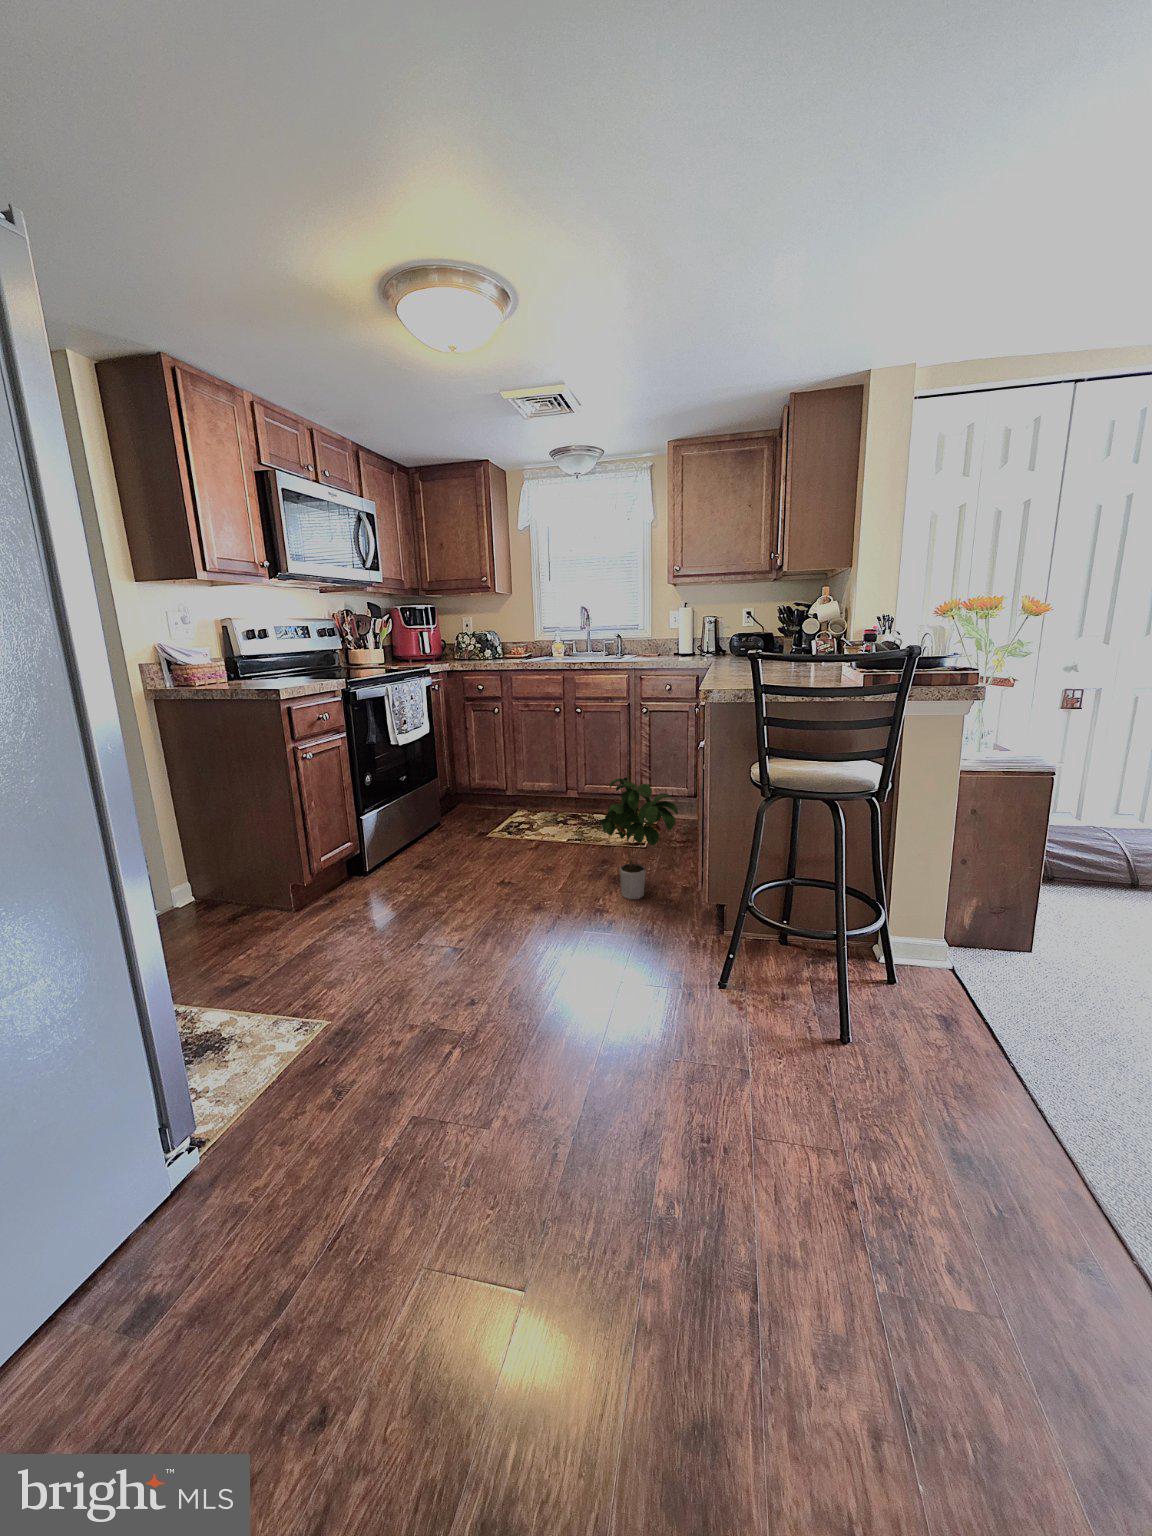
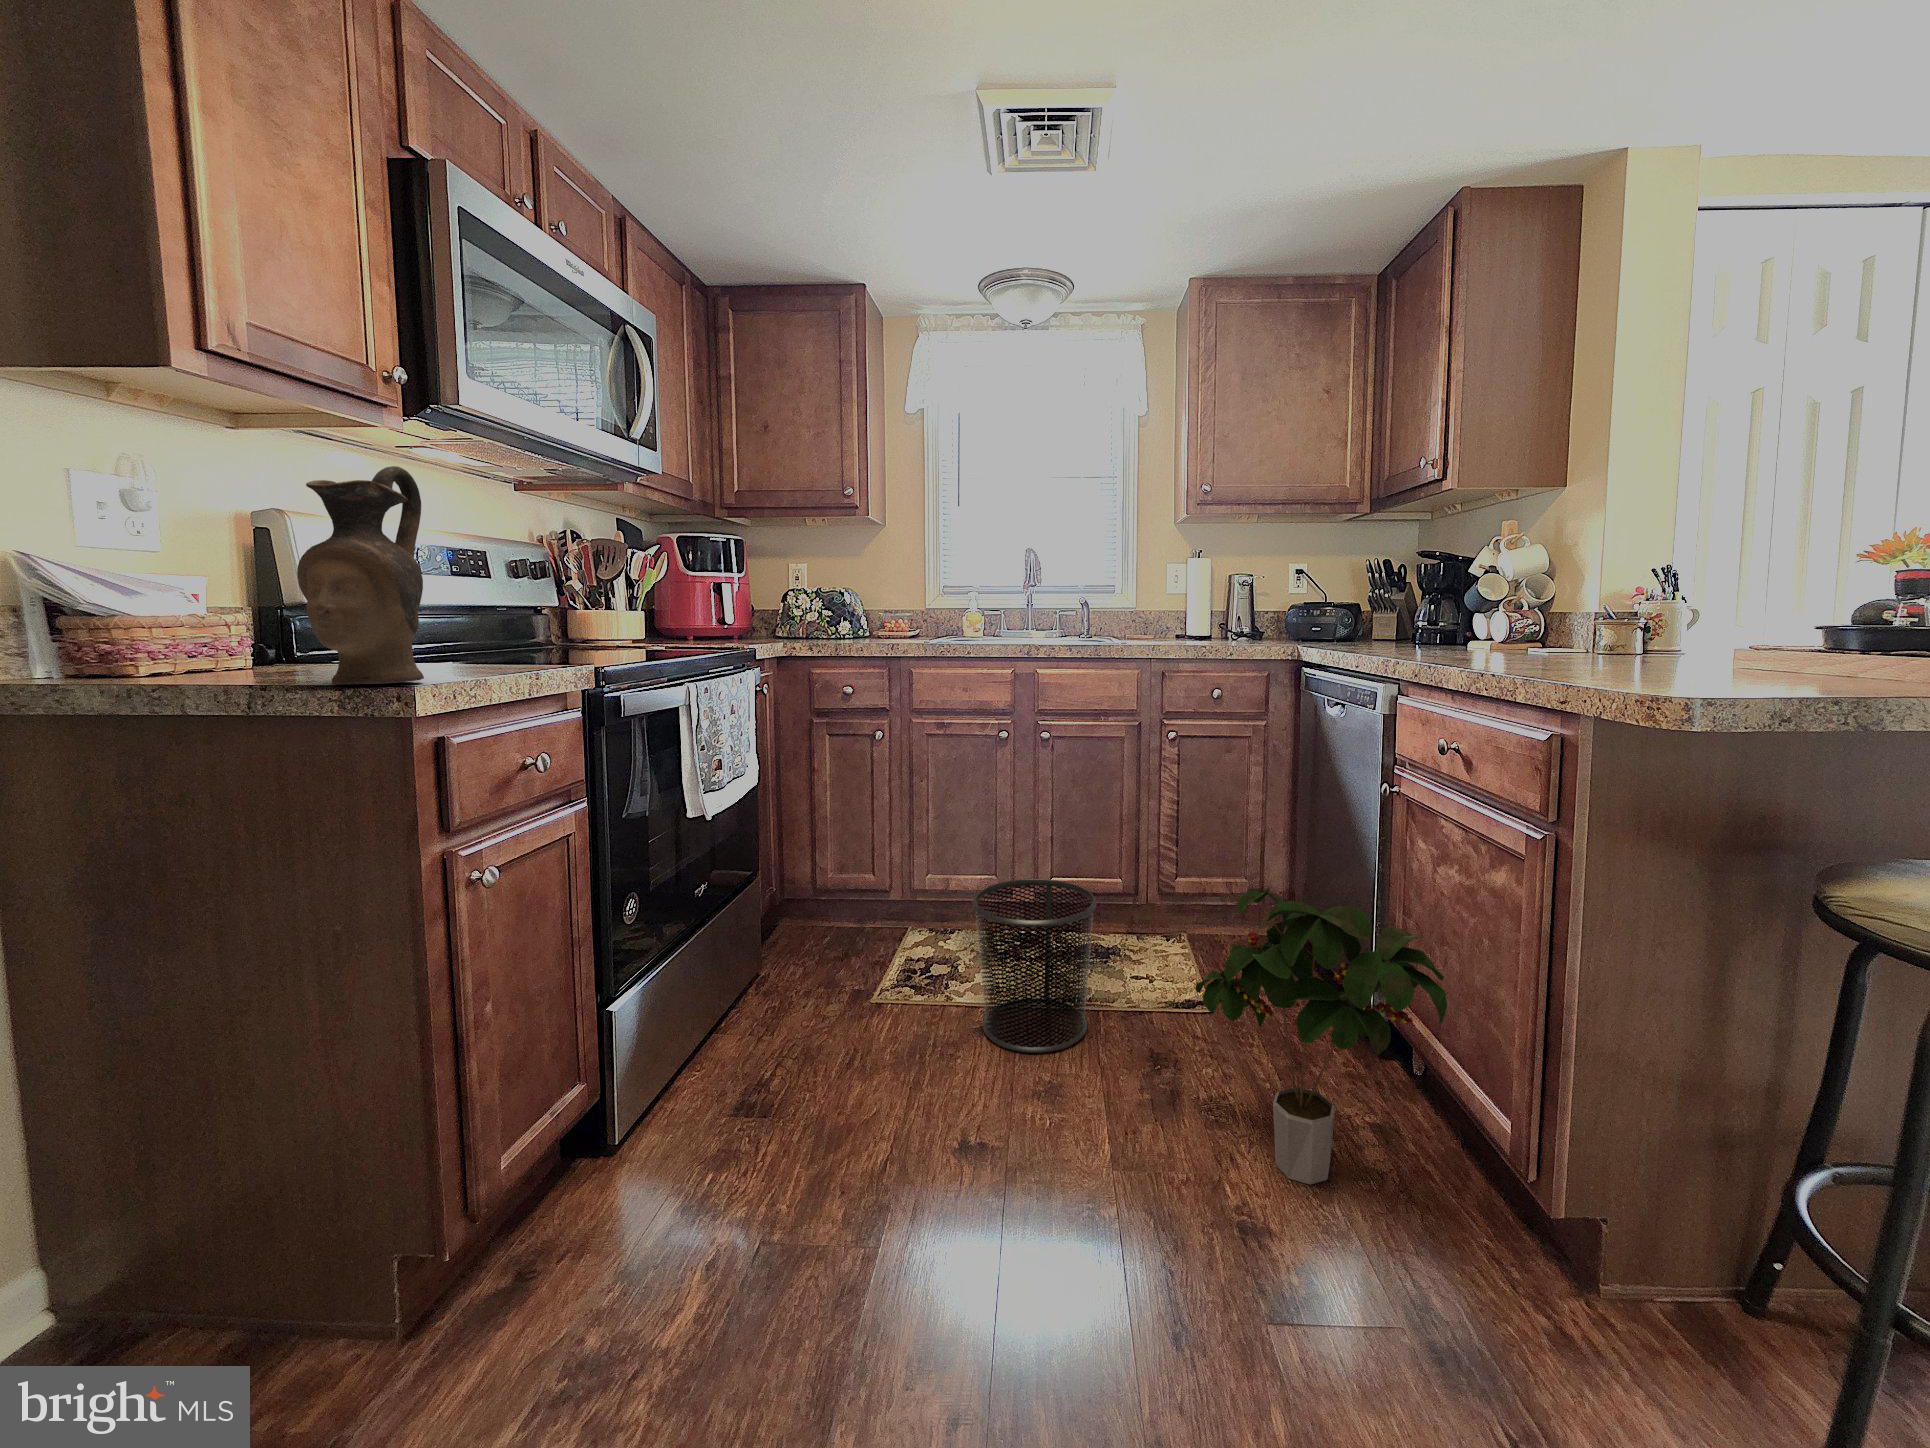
ceramic pitcher: none [240,609,282,689] -> present [297,466,424,685]
waste bin: none [521,780,580,855] -> present [972,879,1097,1053]

